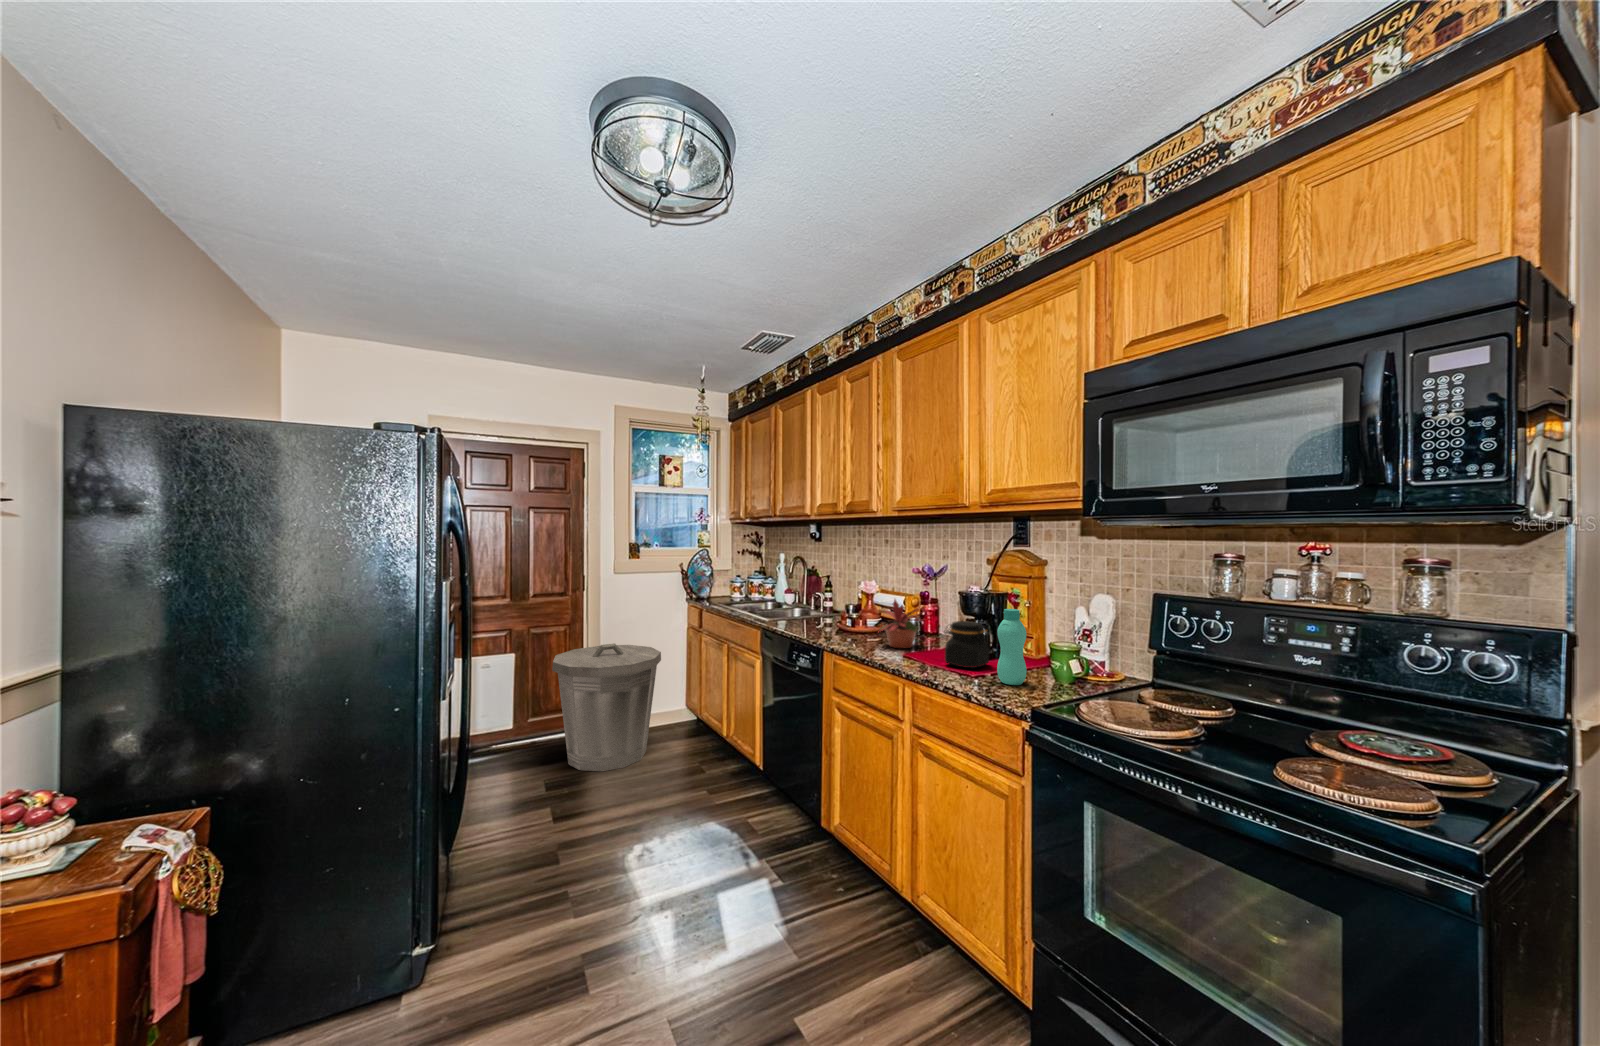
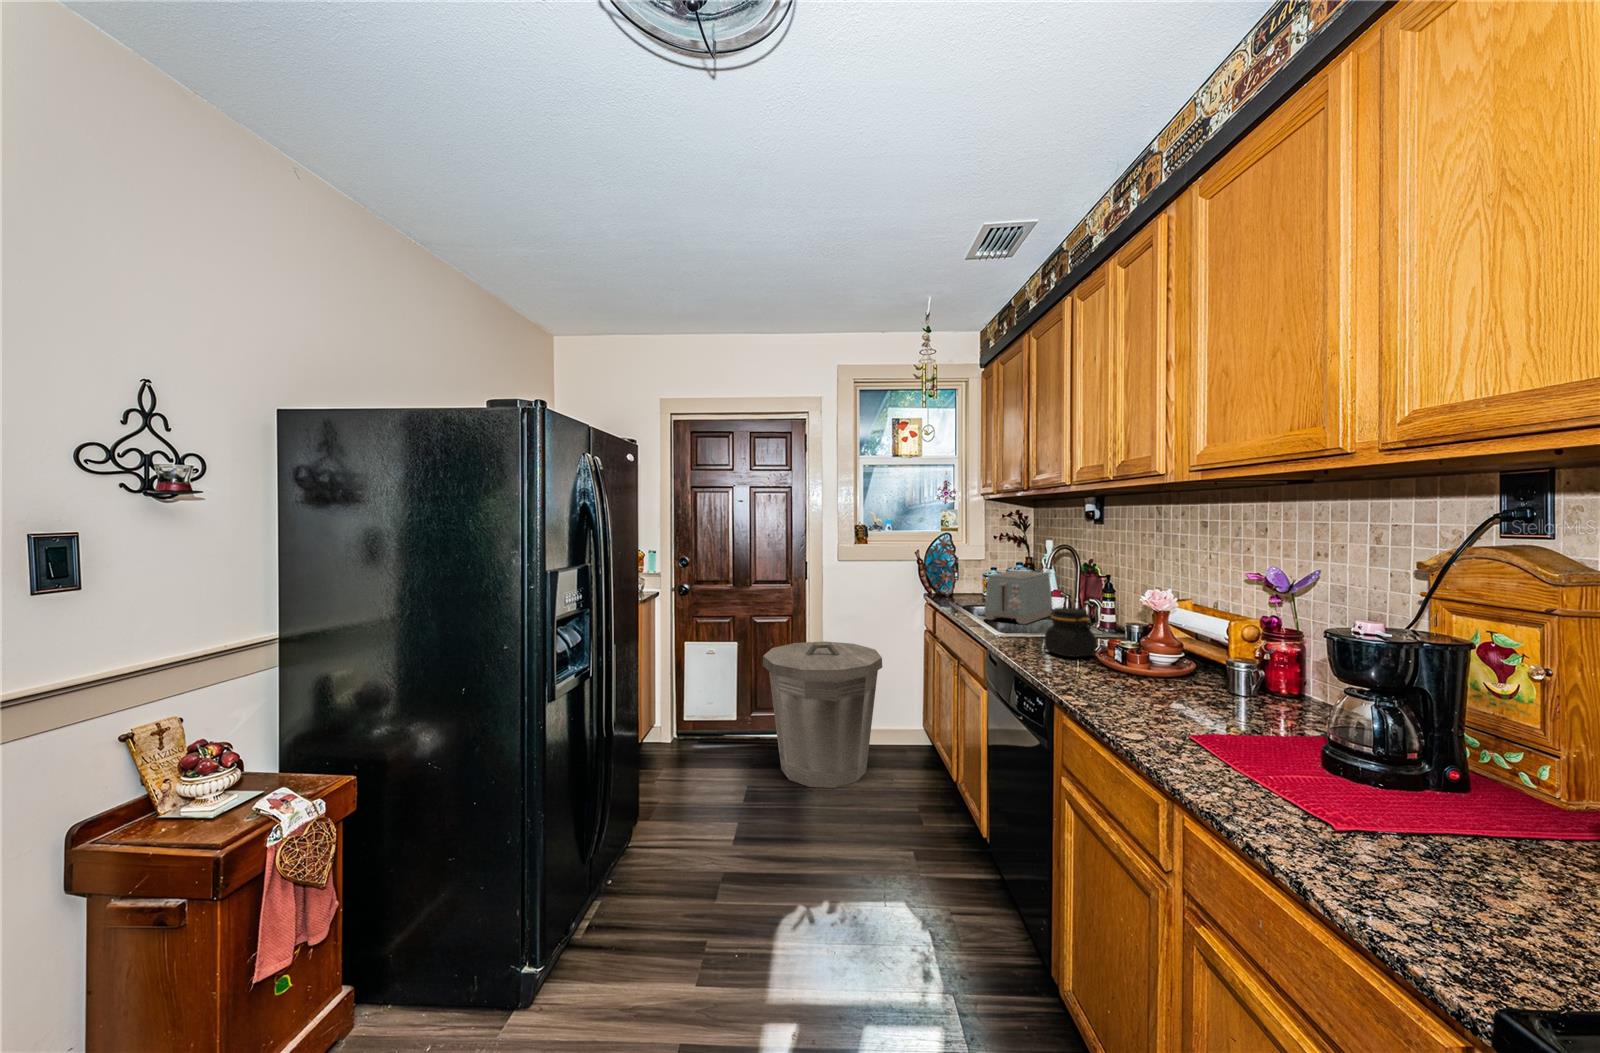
toaster: none [749,575,791,613] -> present [984,570,1052,624]
potted plant: present [878,600,919,648] -> none [1139,626,1262,721]
bottle: present [997,609,1027,685] -> none [1416,695,1525,902]
jar: present [944,621,990,668] -> present [1045,607,1096,657]

